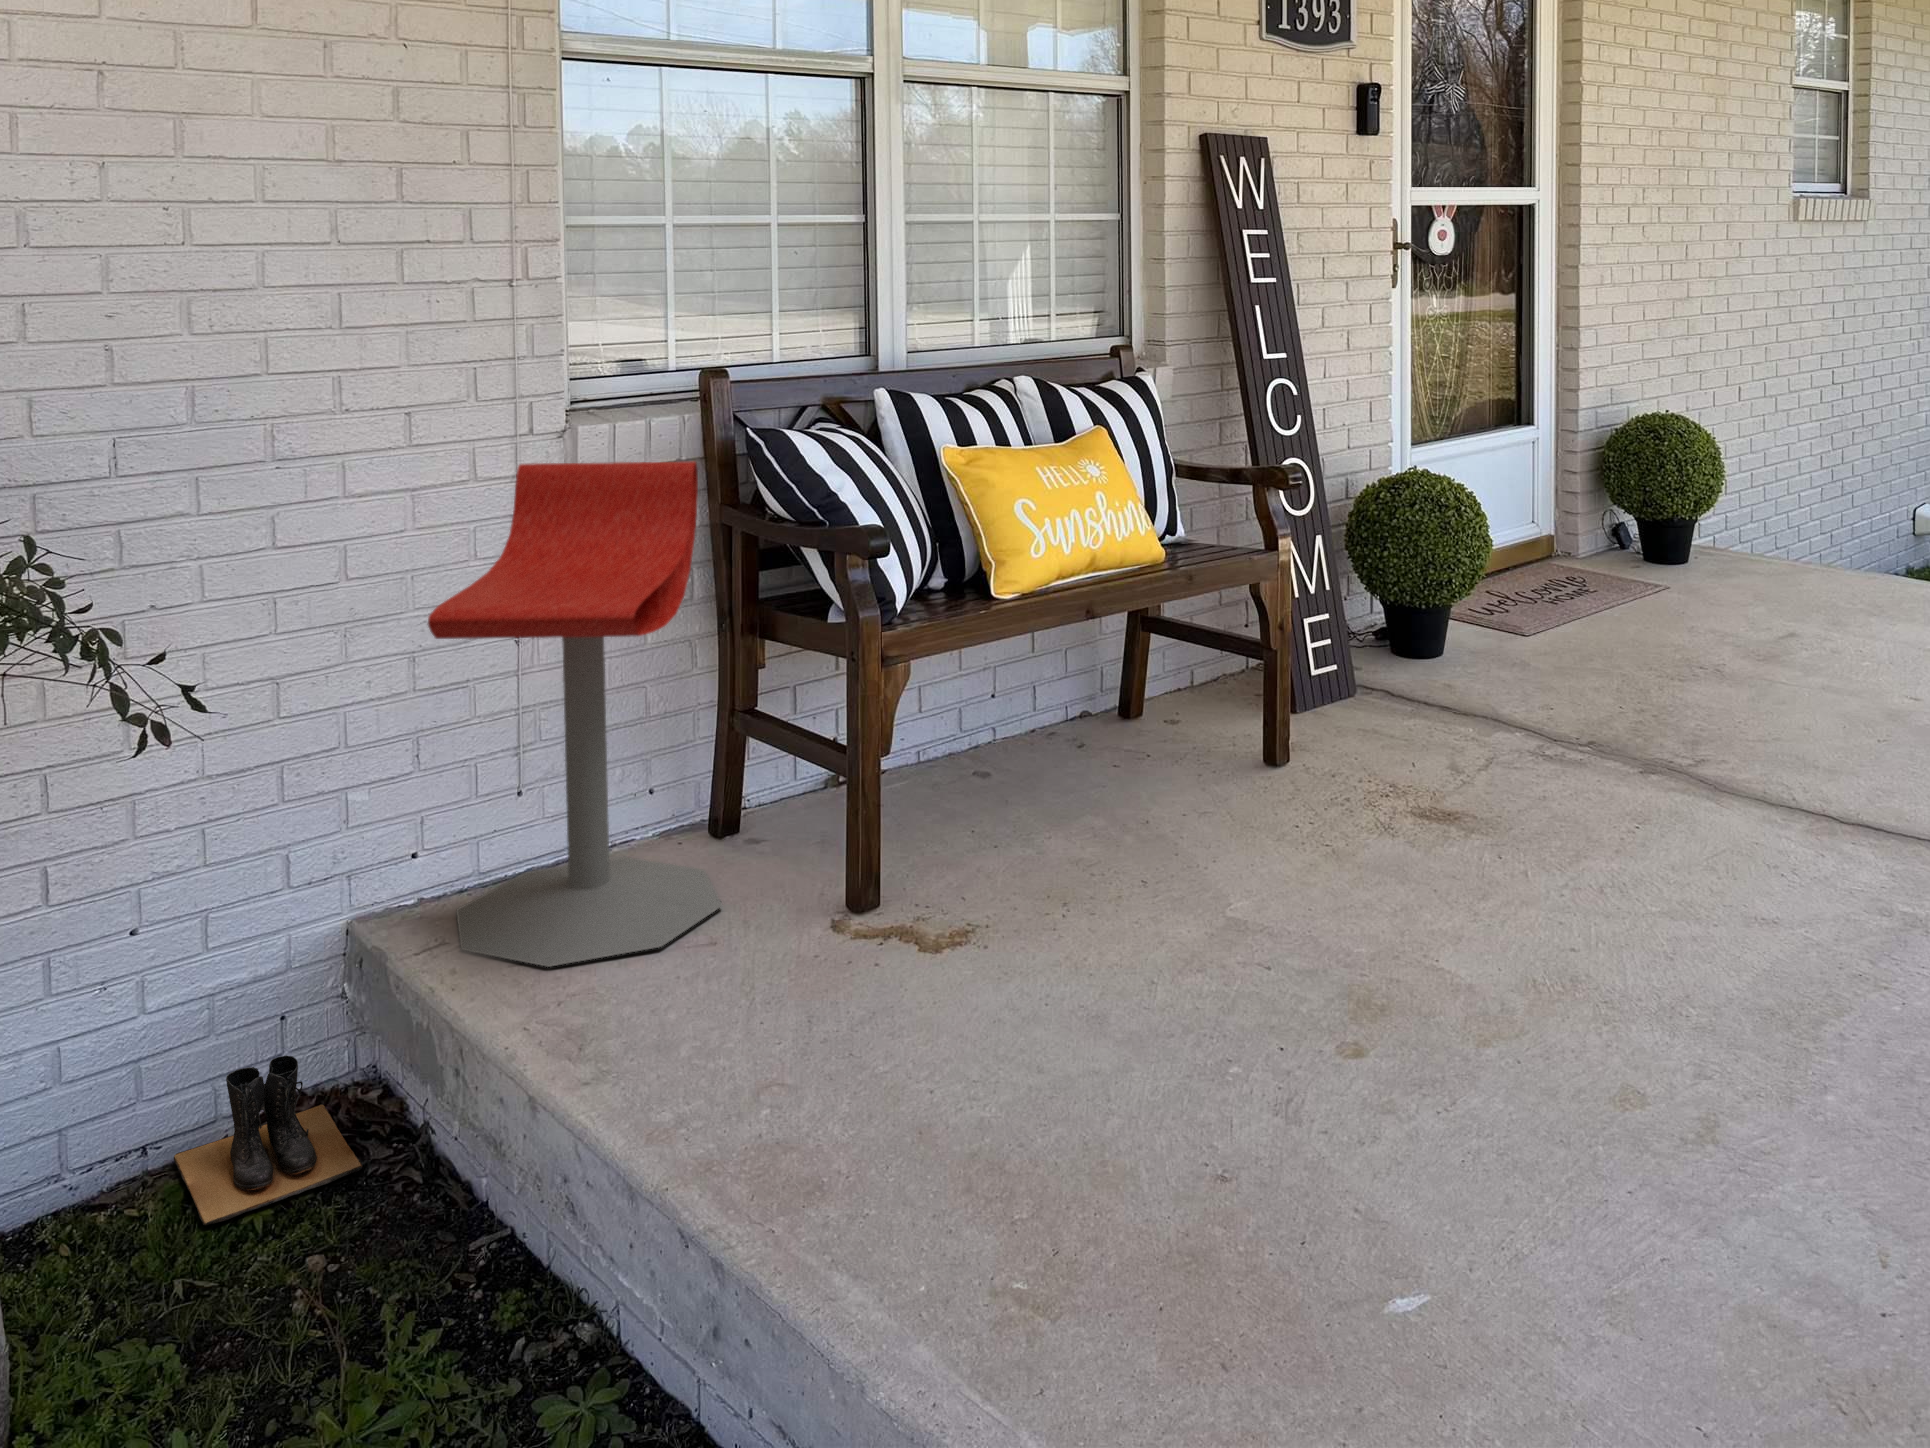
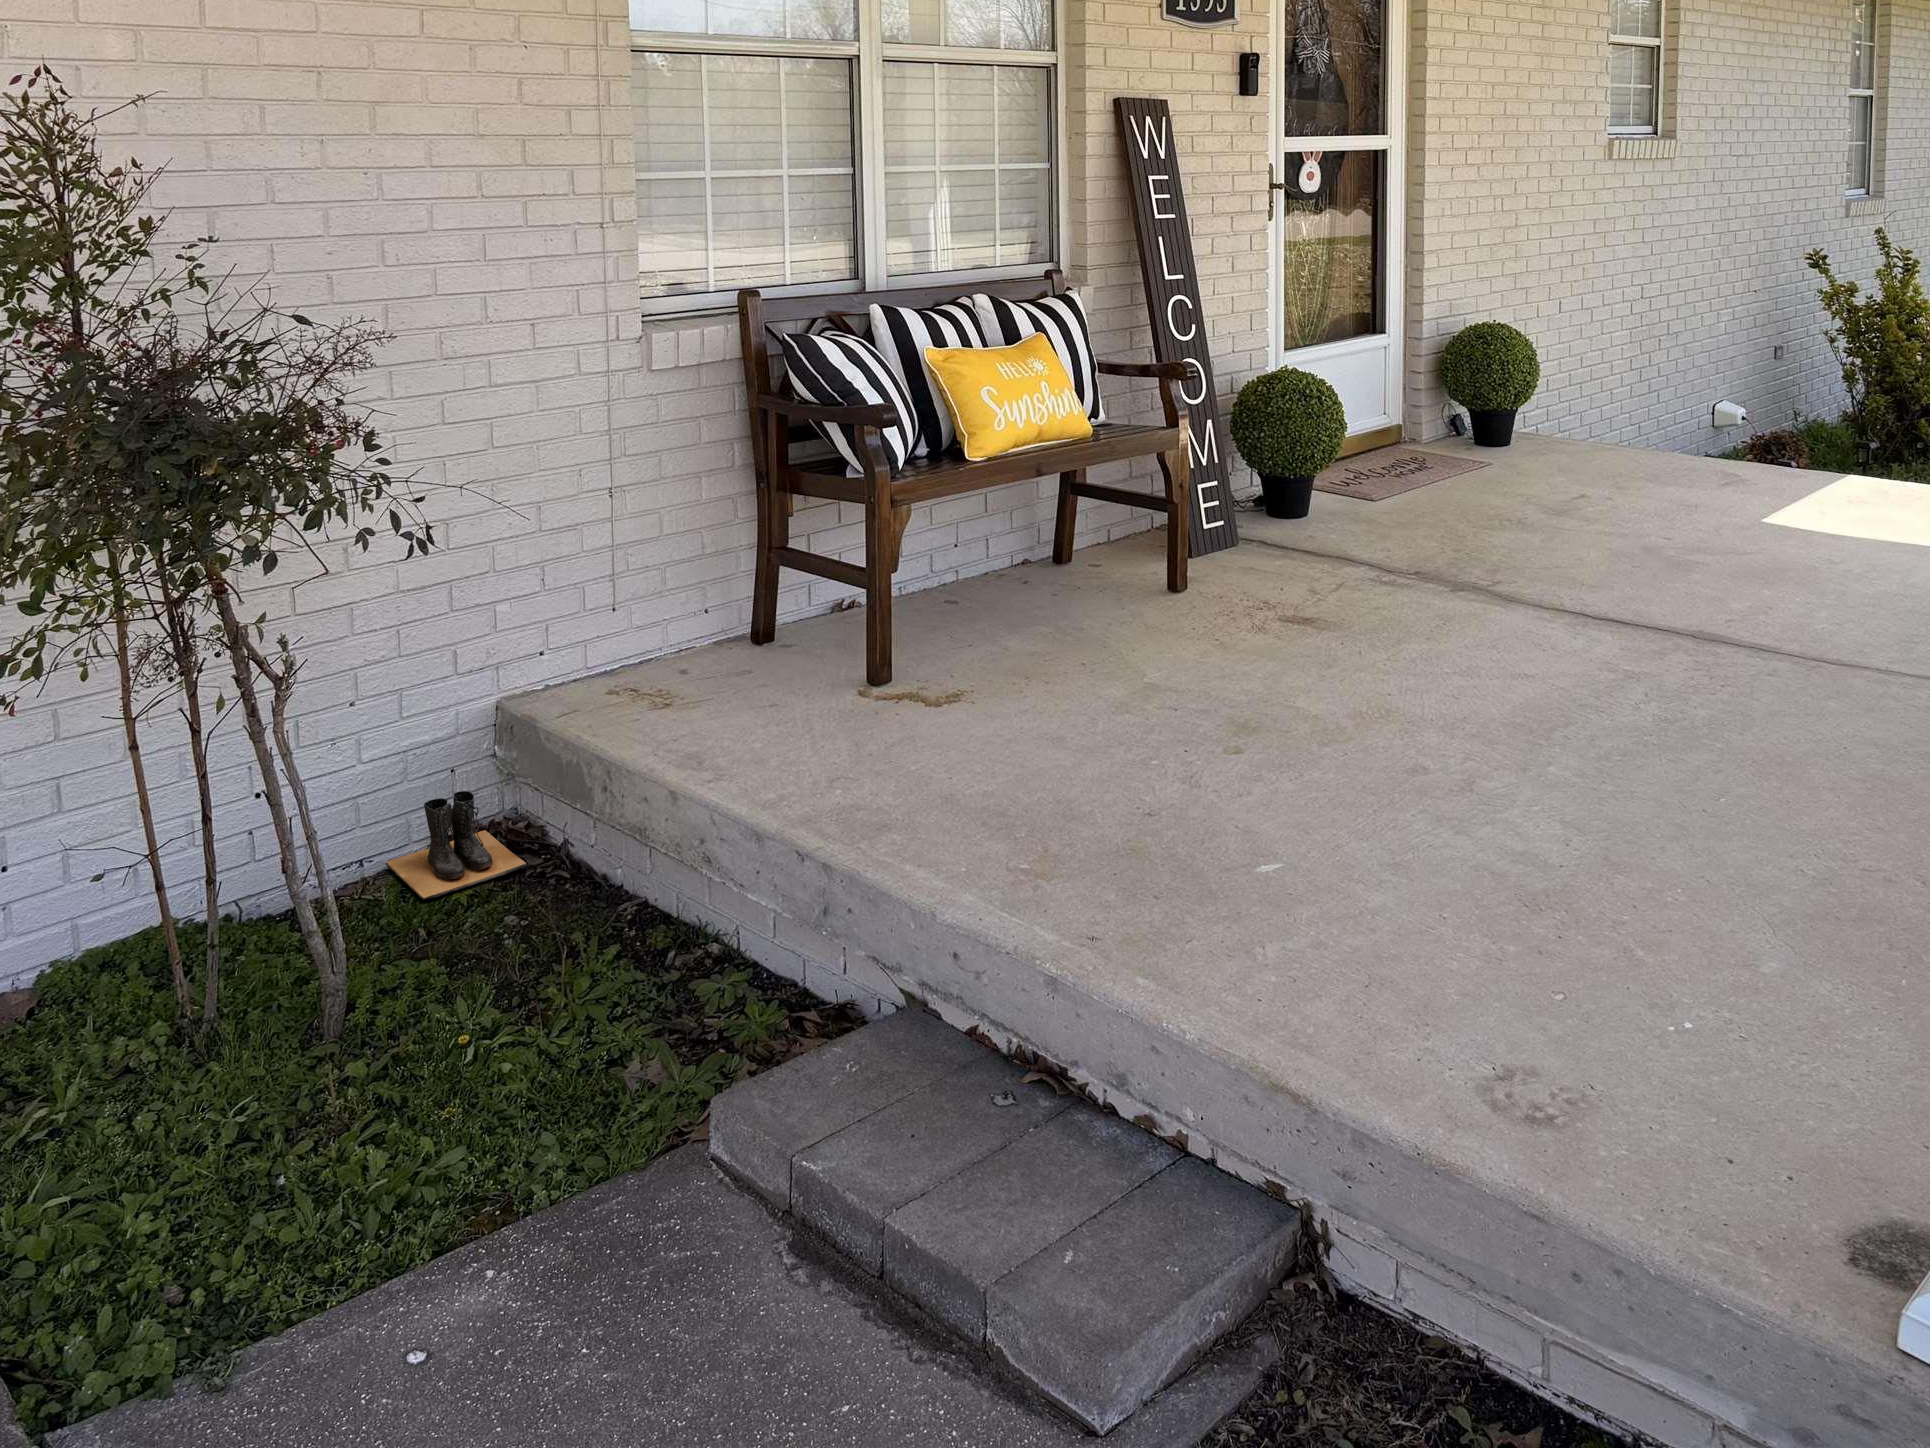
stool: present [428,461,722,967] -> none [568,360,775,722]

